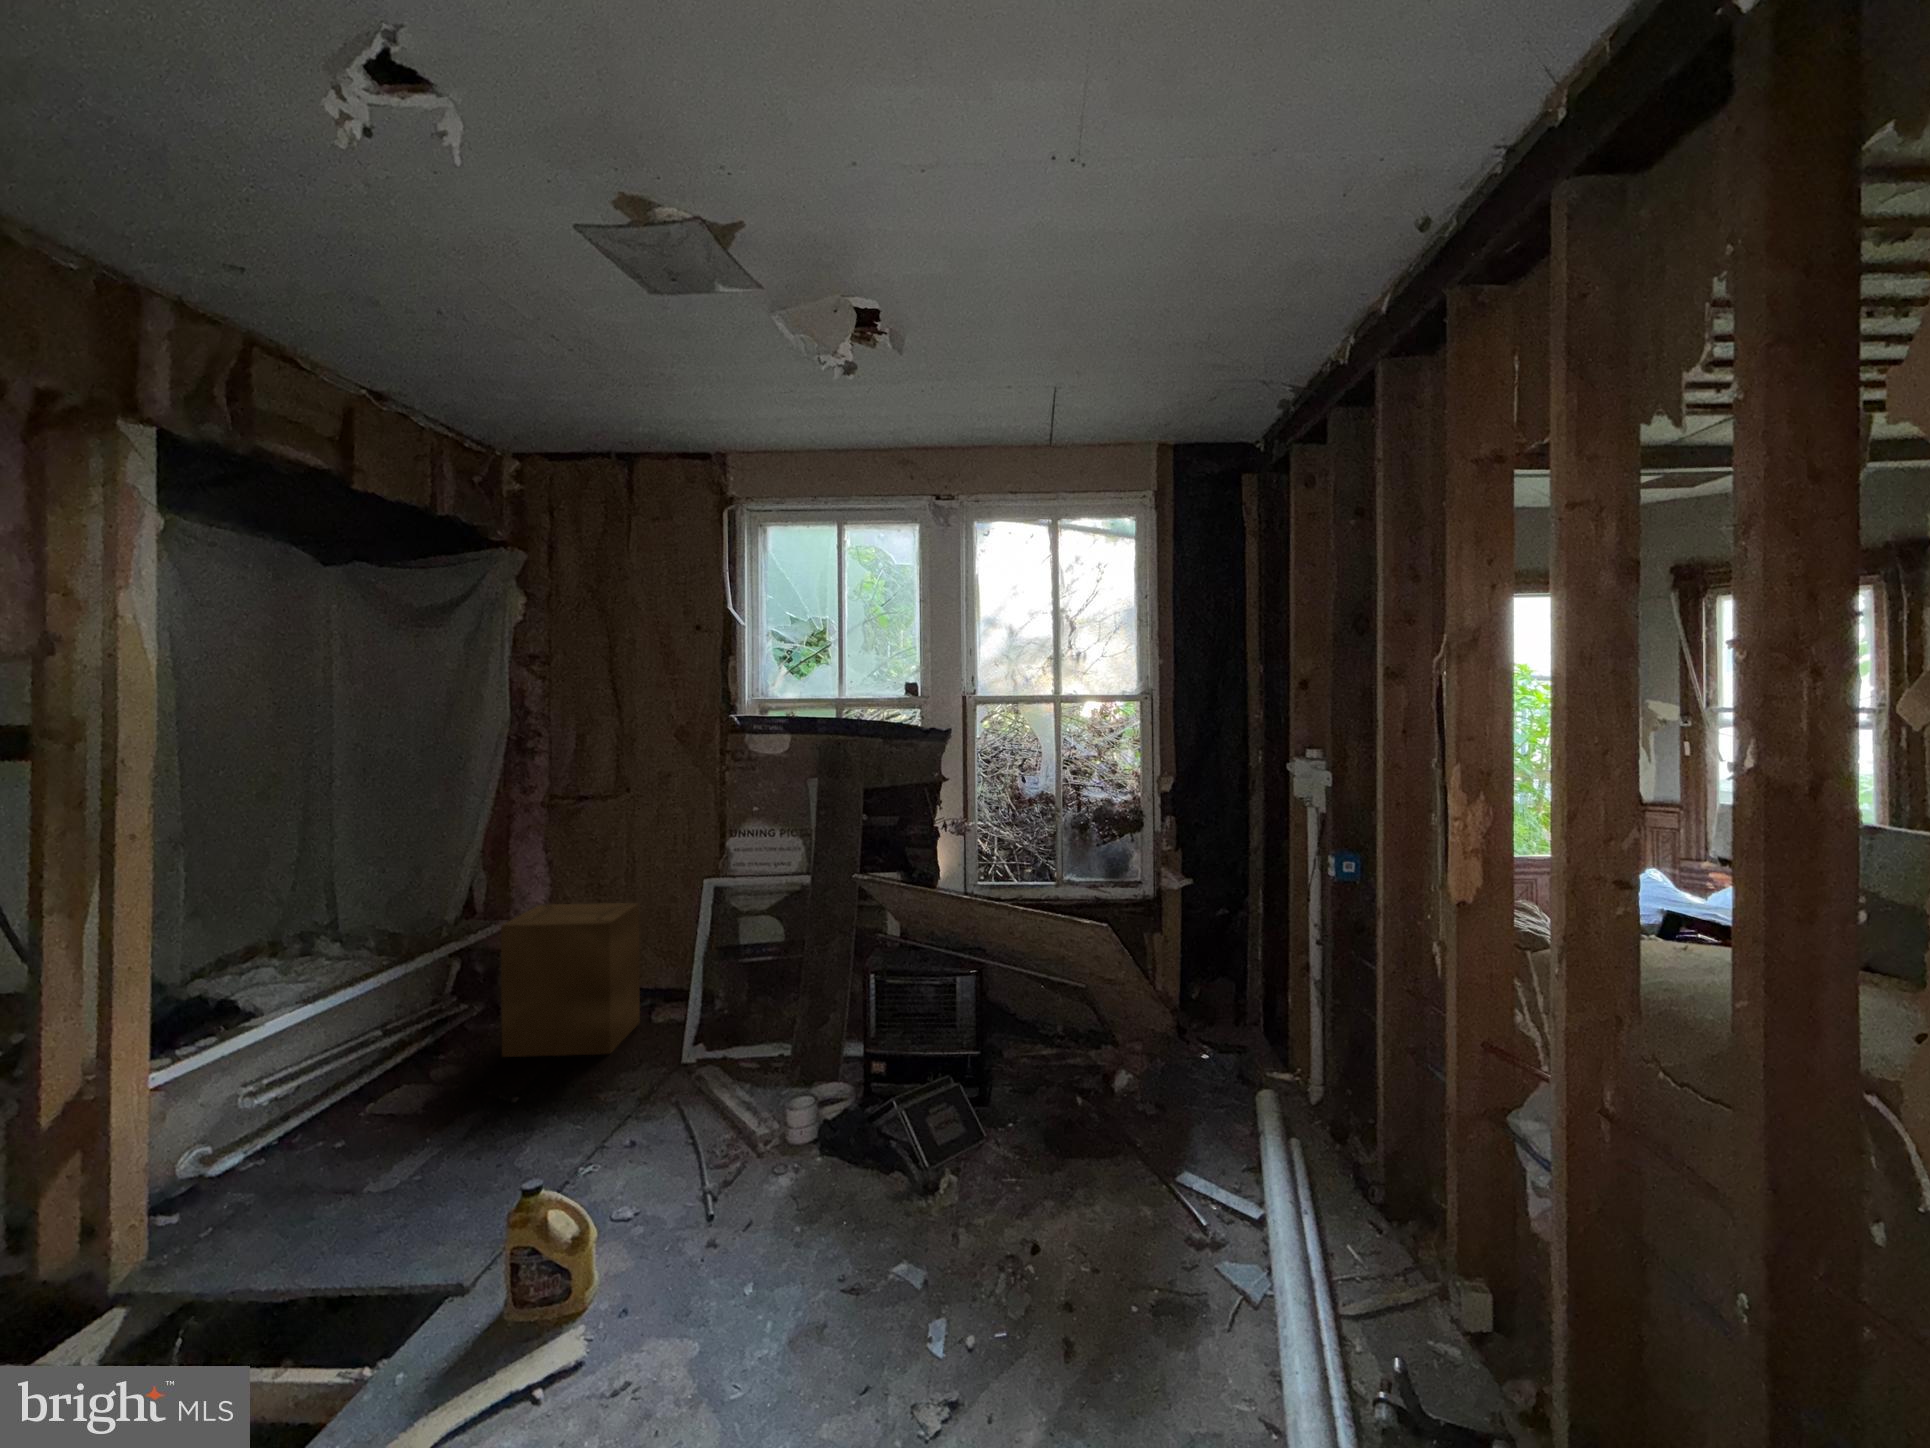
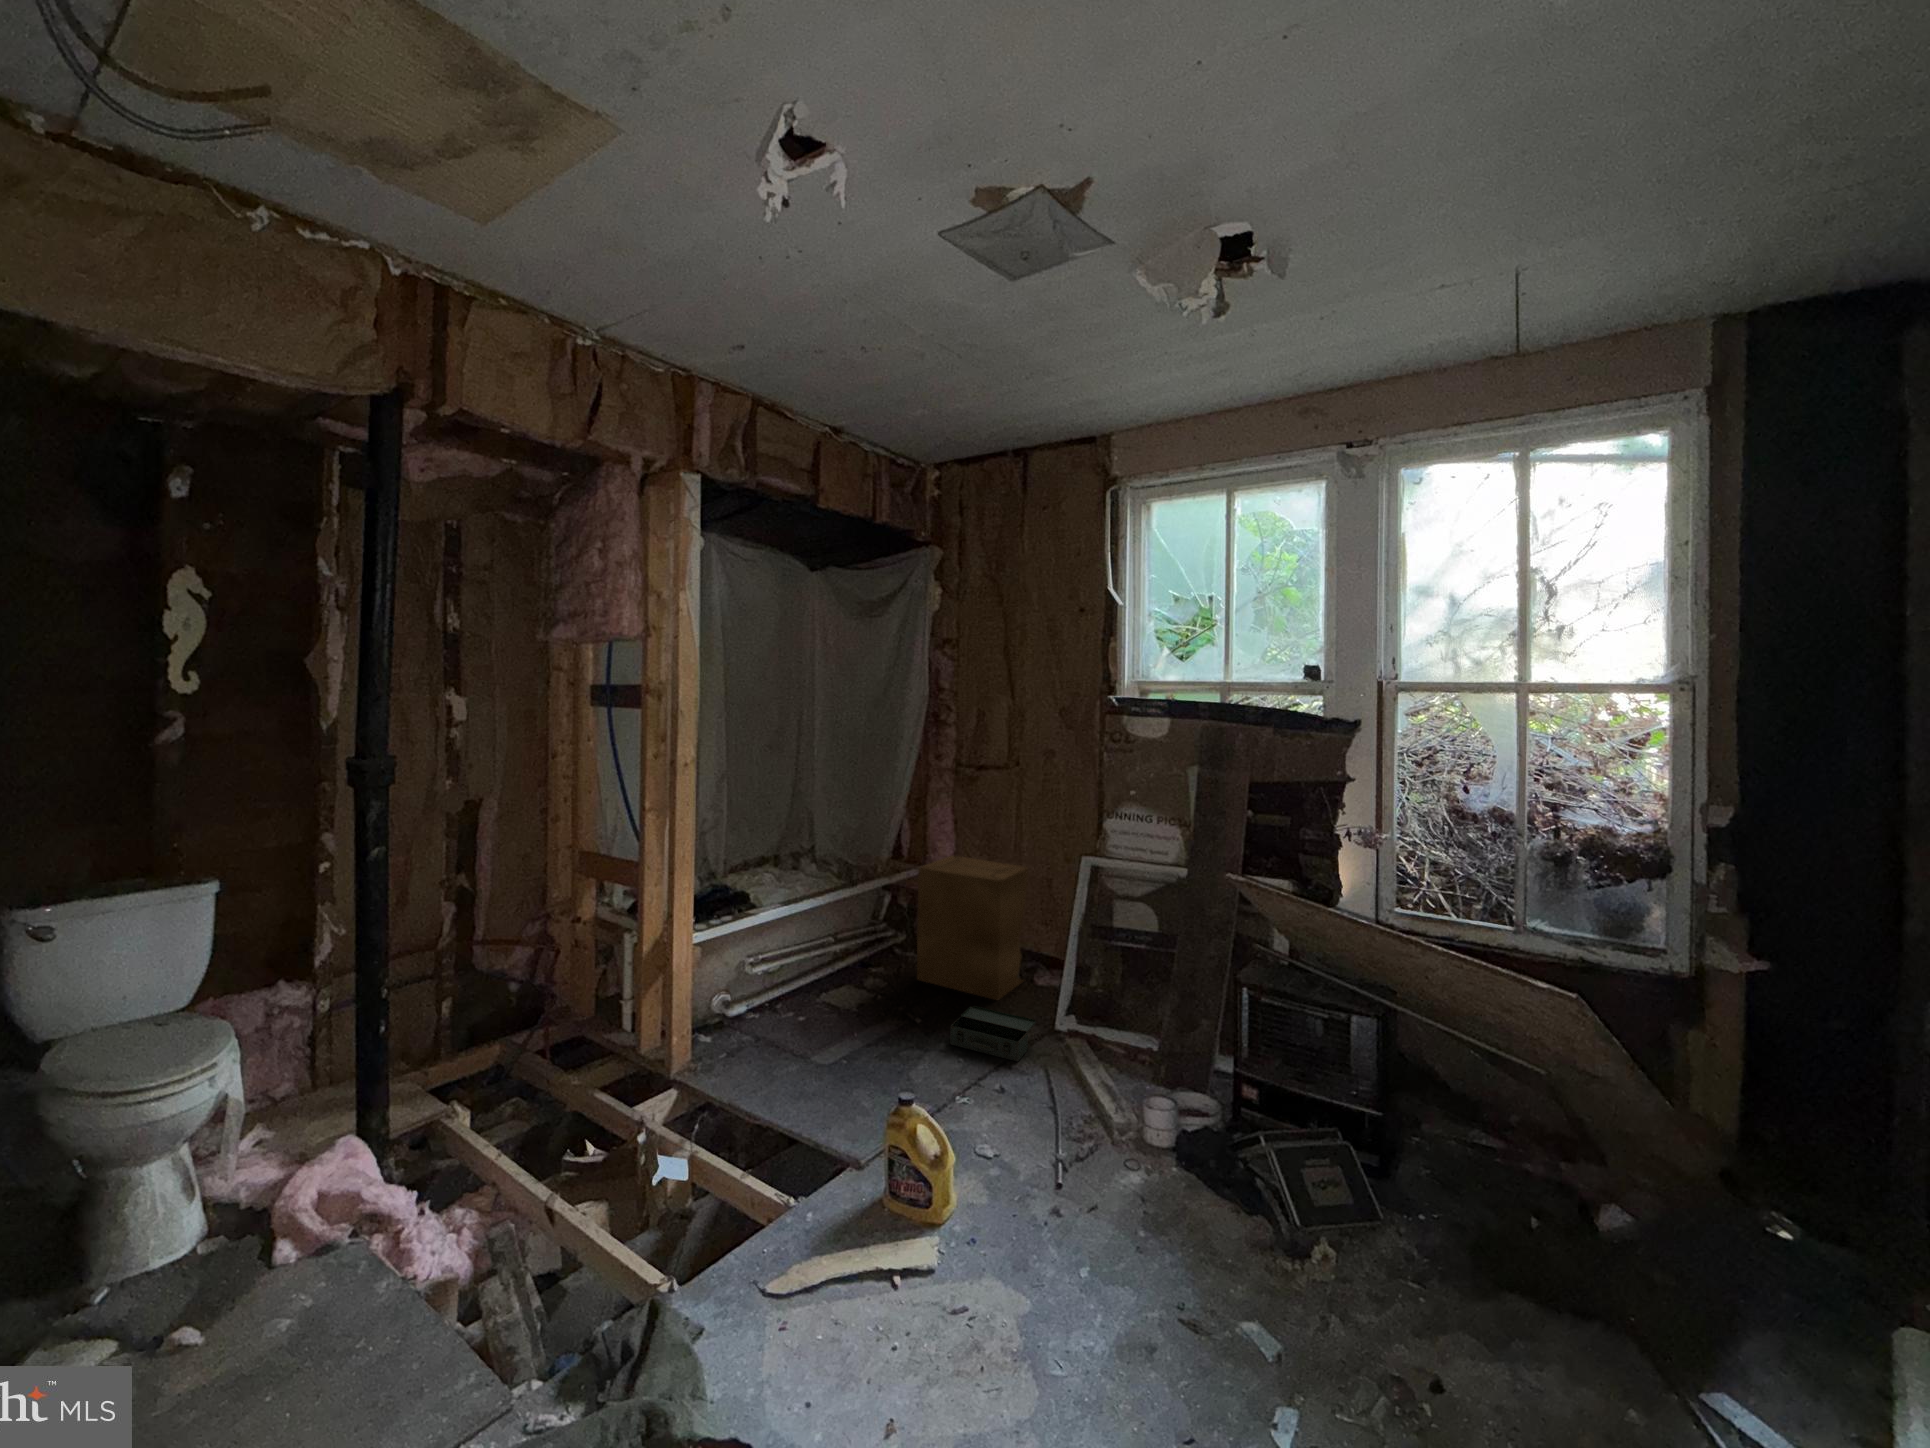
toolbox: none [563,1061,663,1114] -> present [950,1006,1036,1062]

